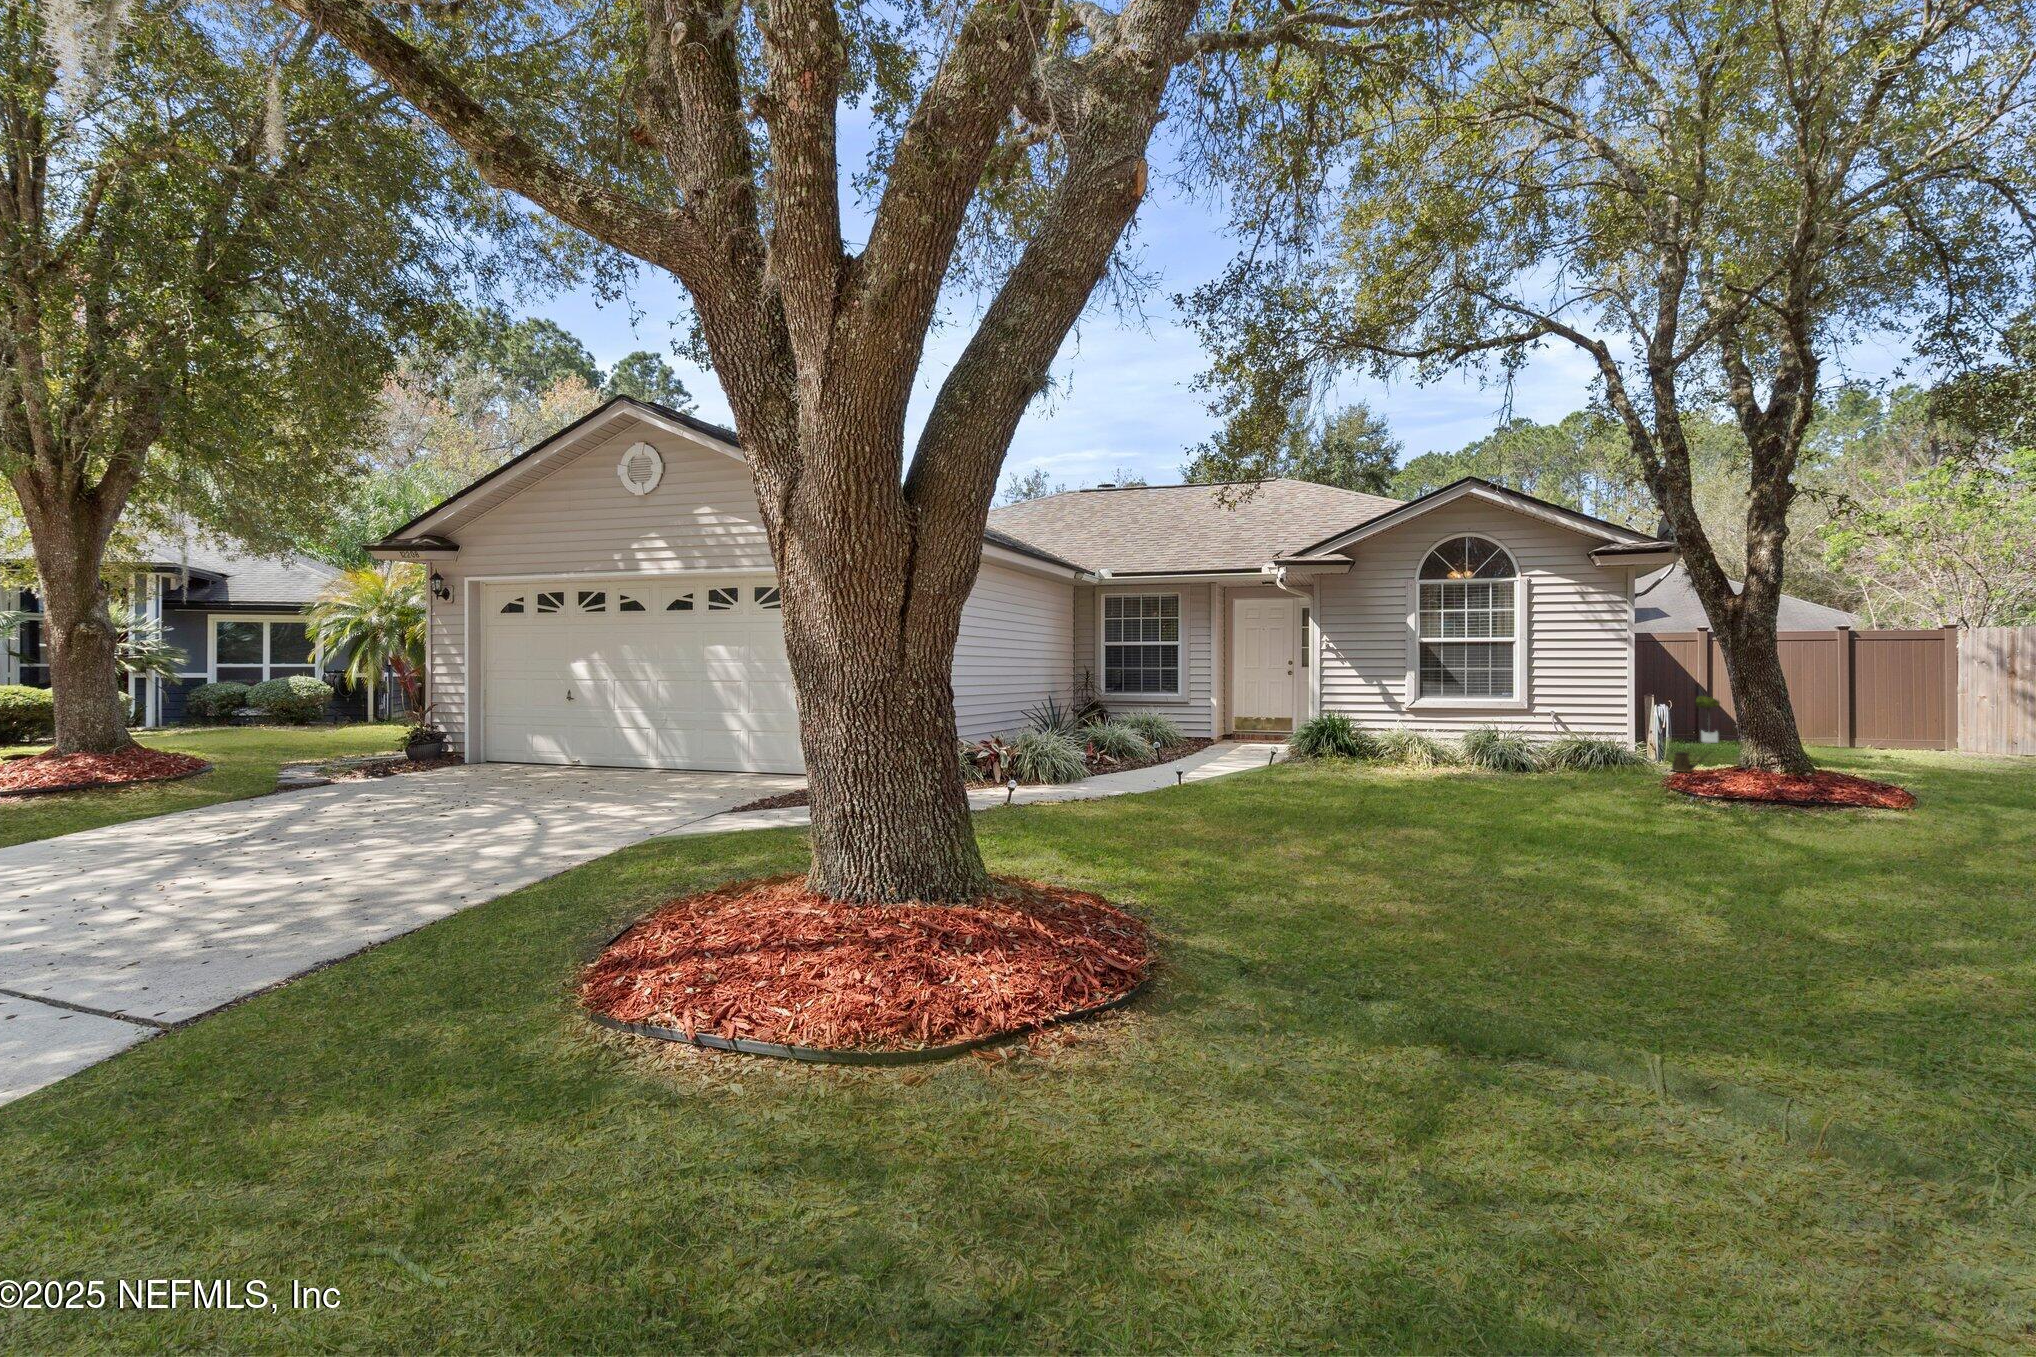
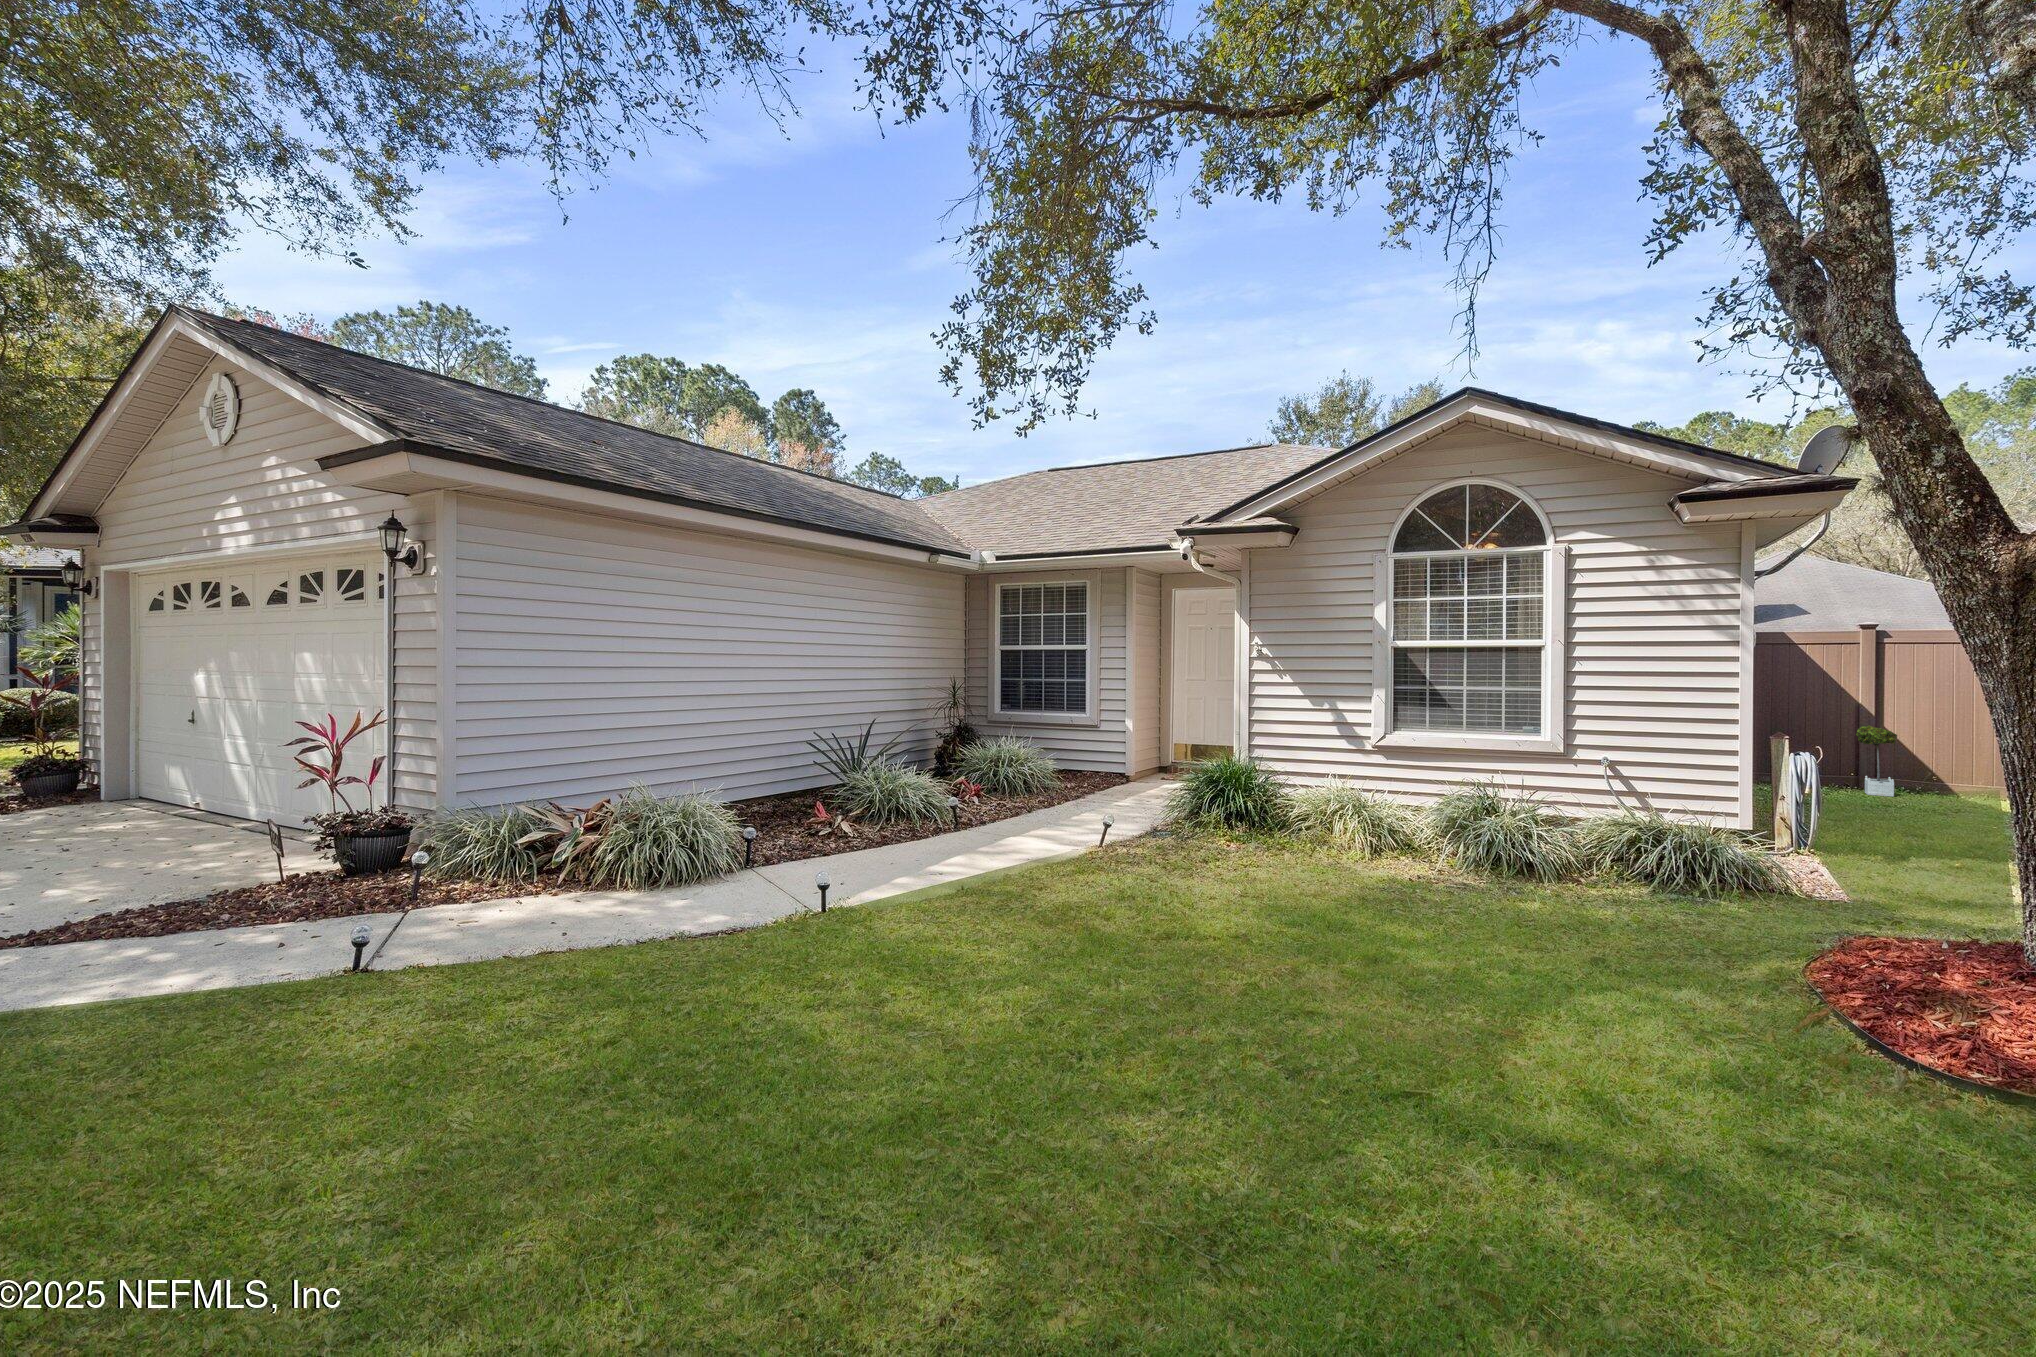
watering can: present [1668,752,1707,772] -> none [1808,831,1896,868]

